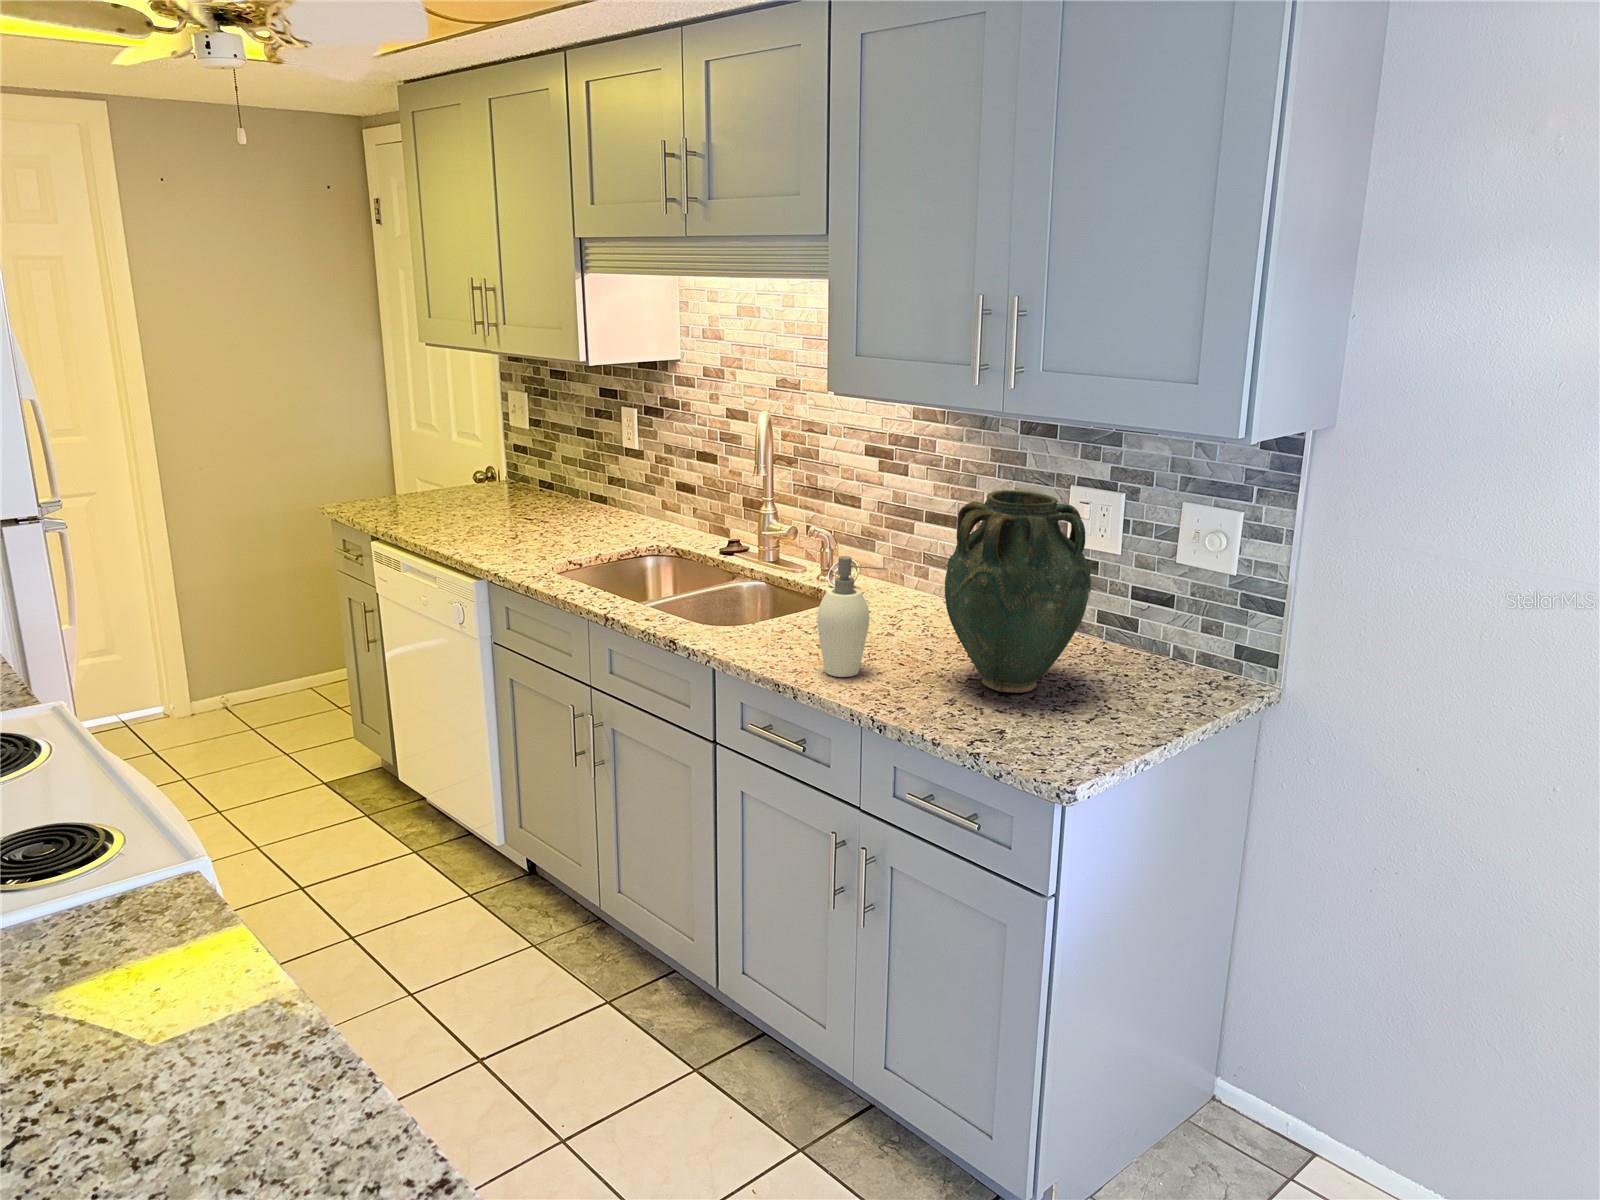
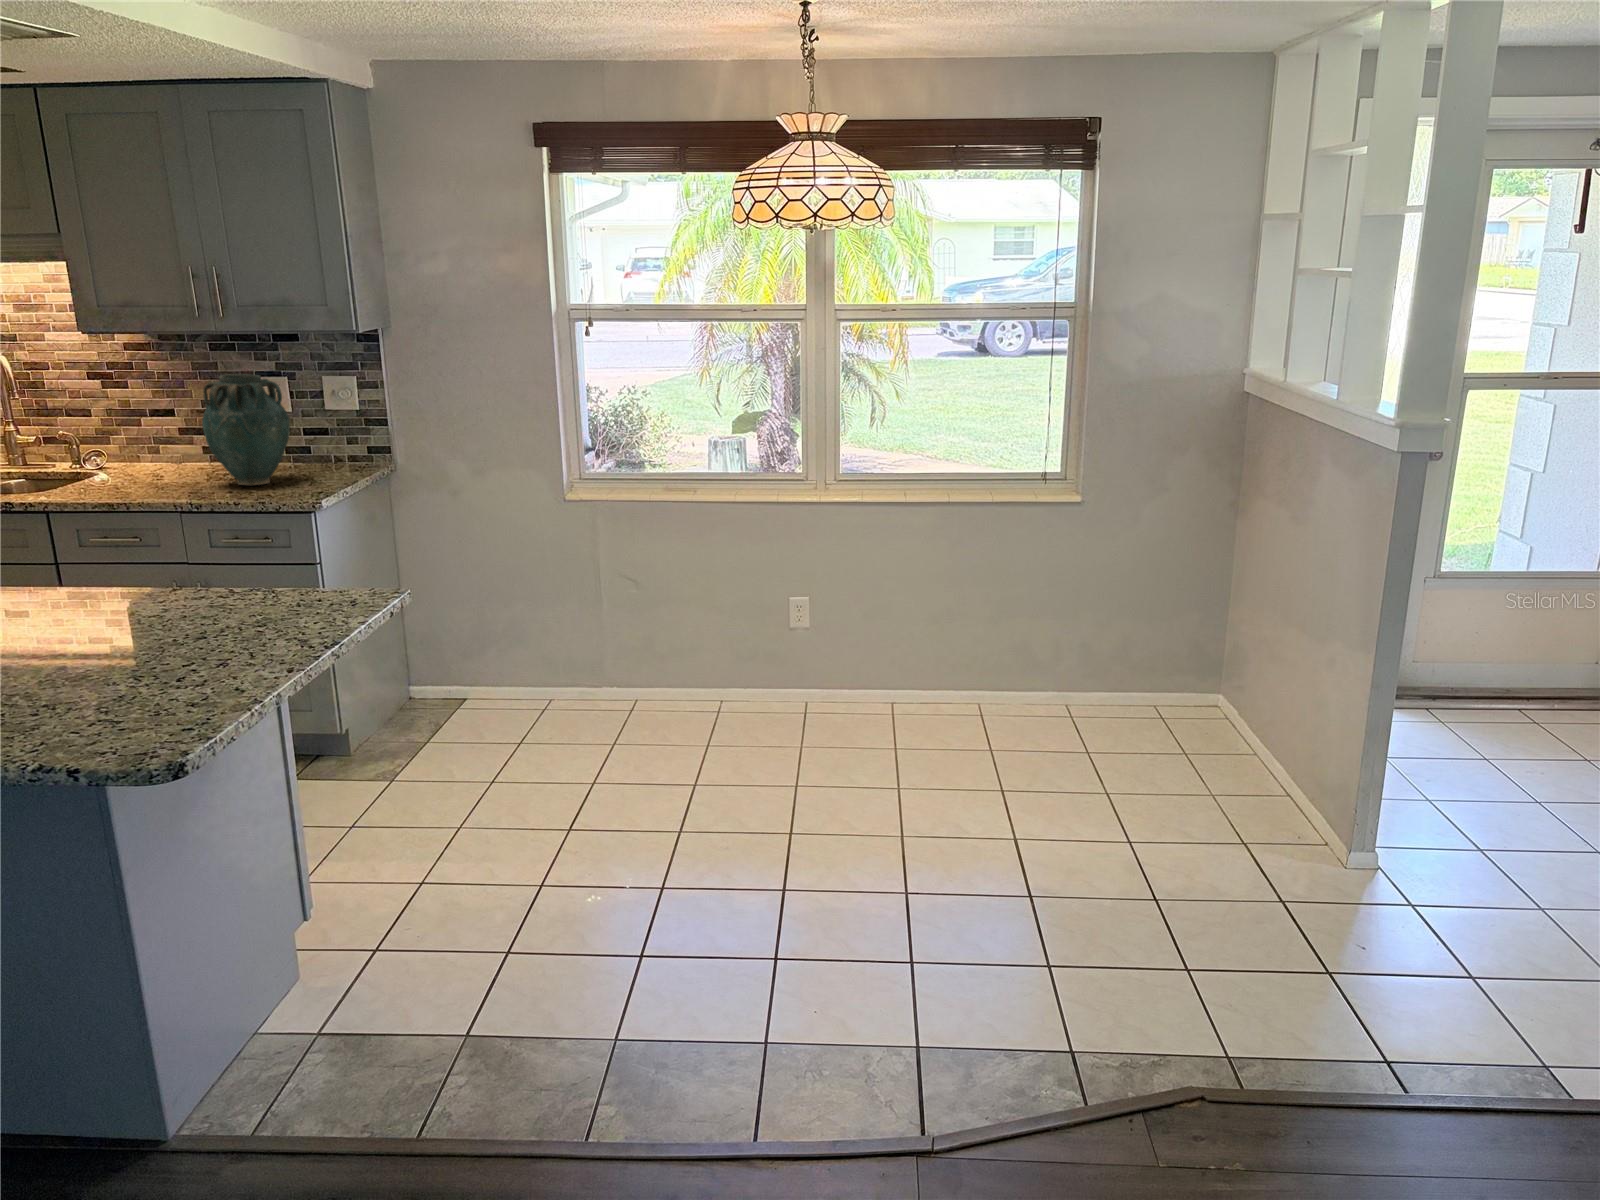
soap dispenser: present [817,556,887,677] -> none [123,424,165,497]

